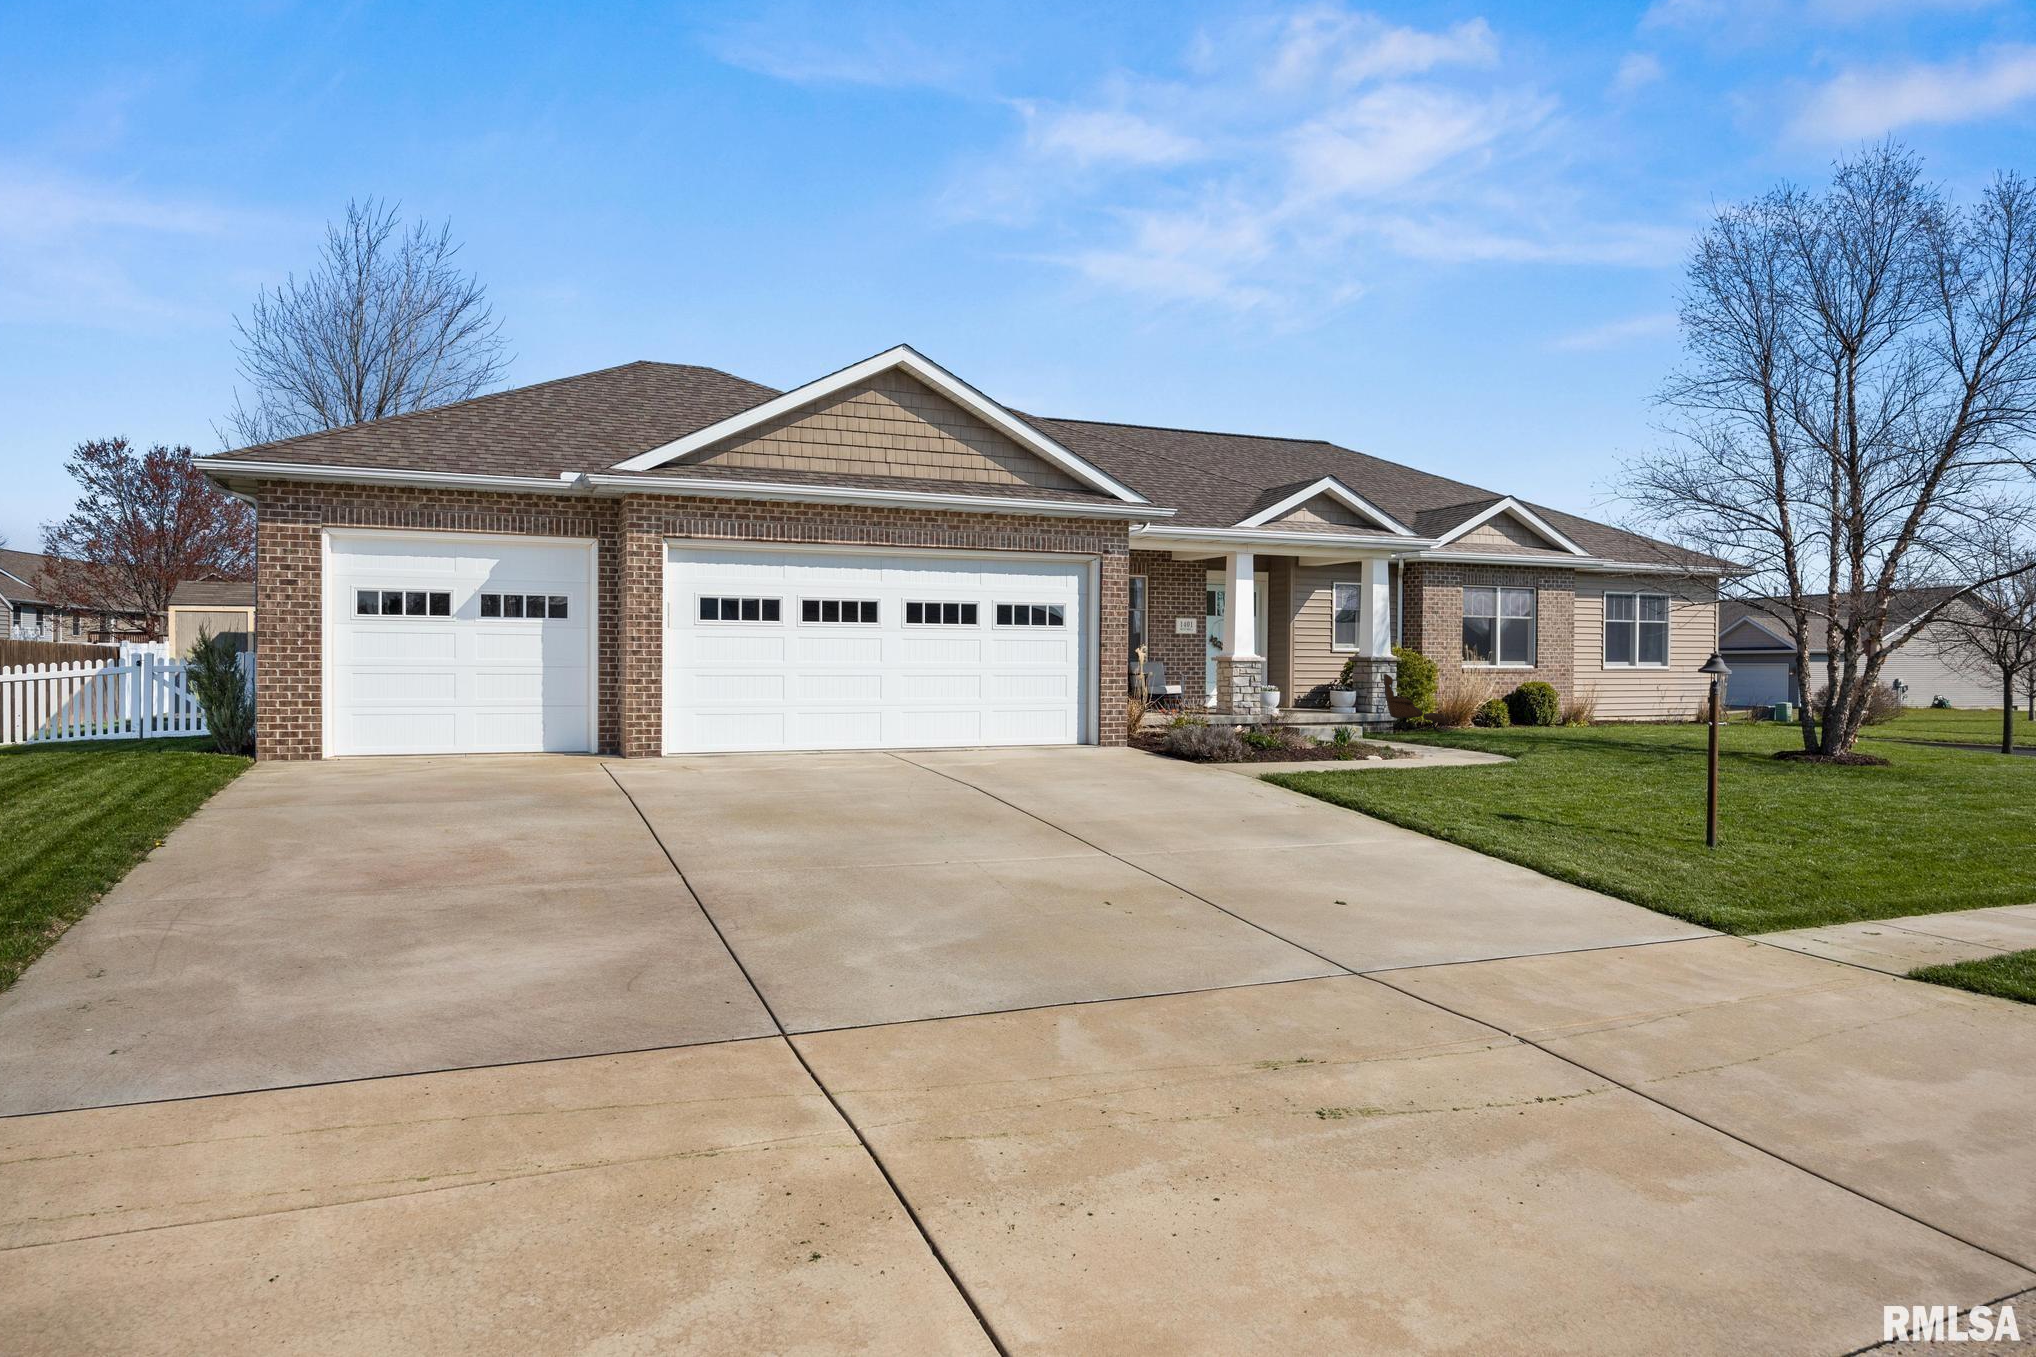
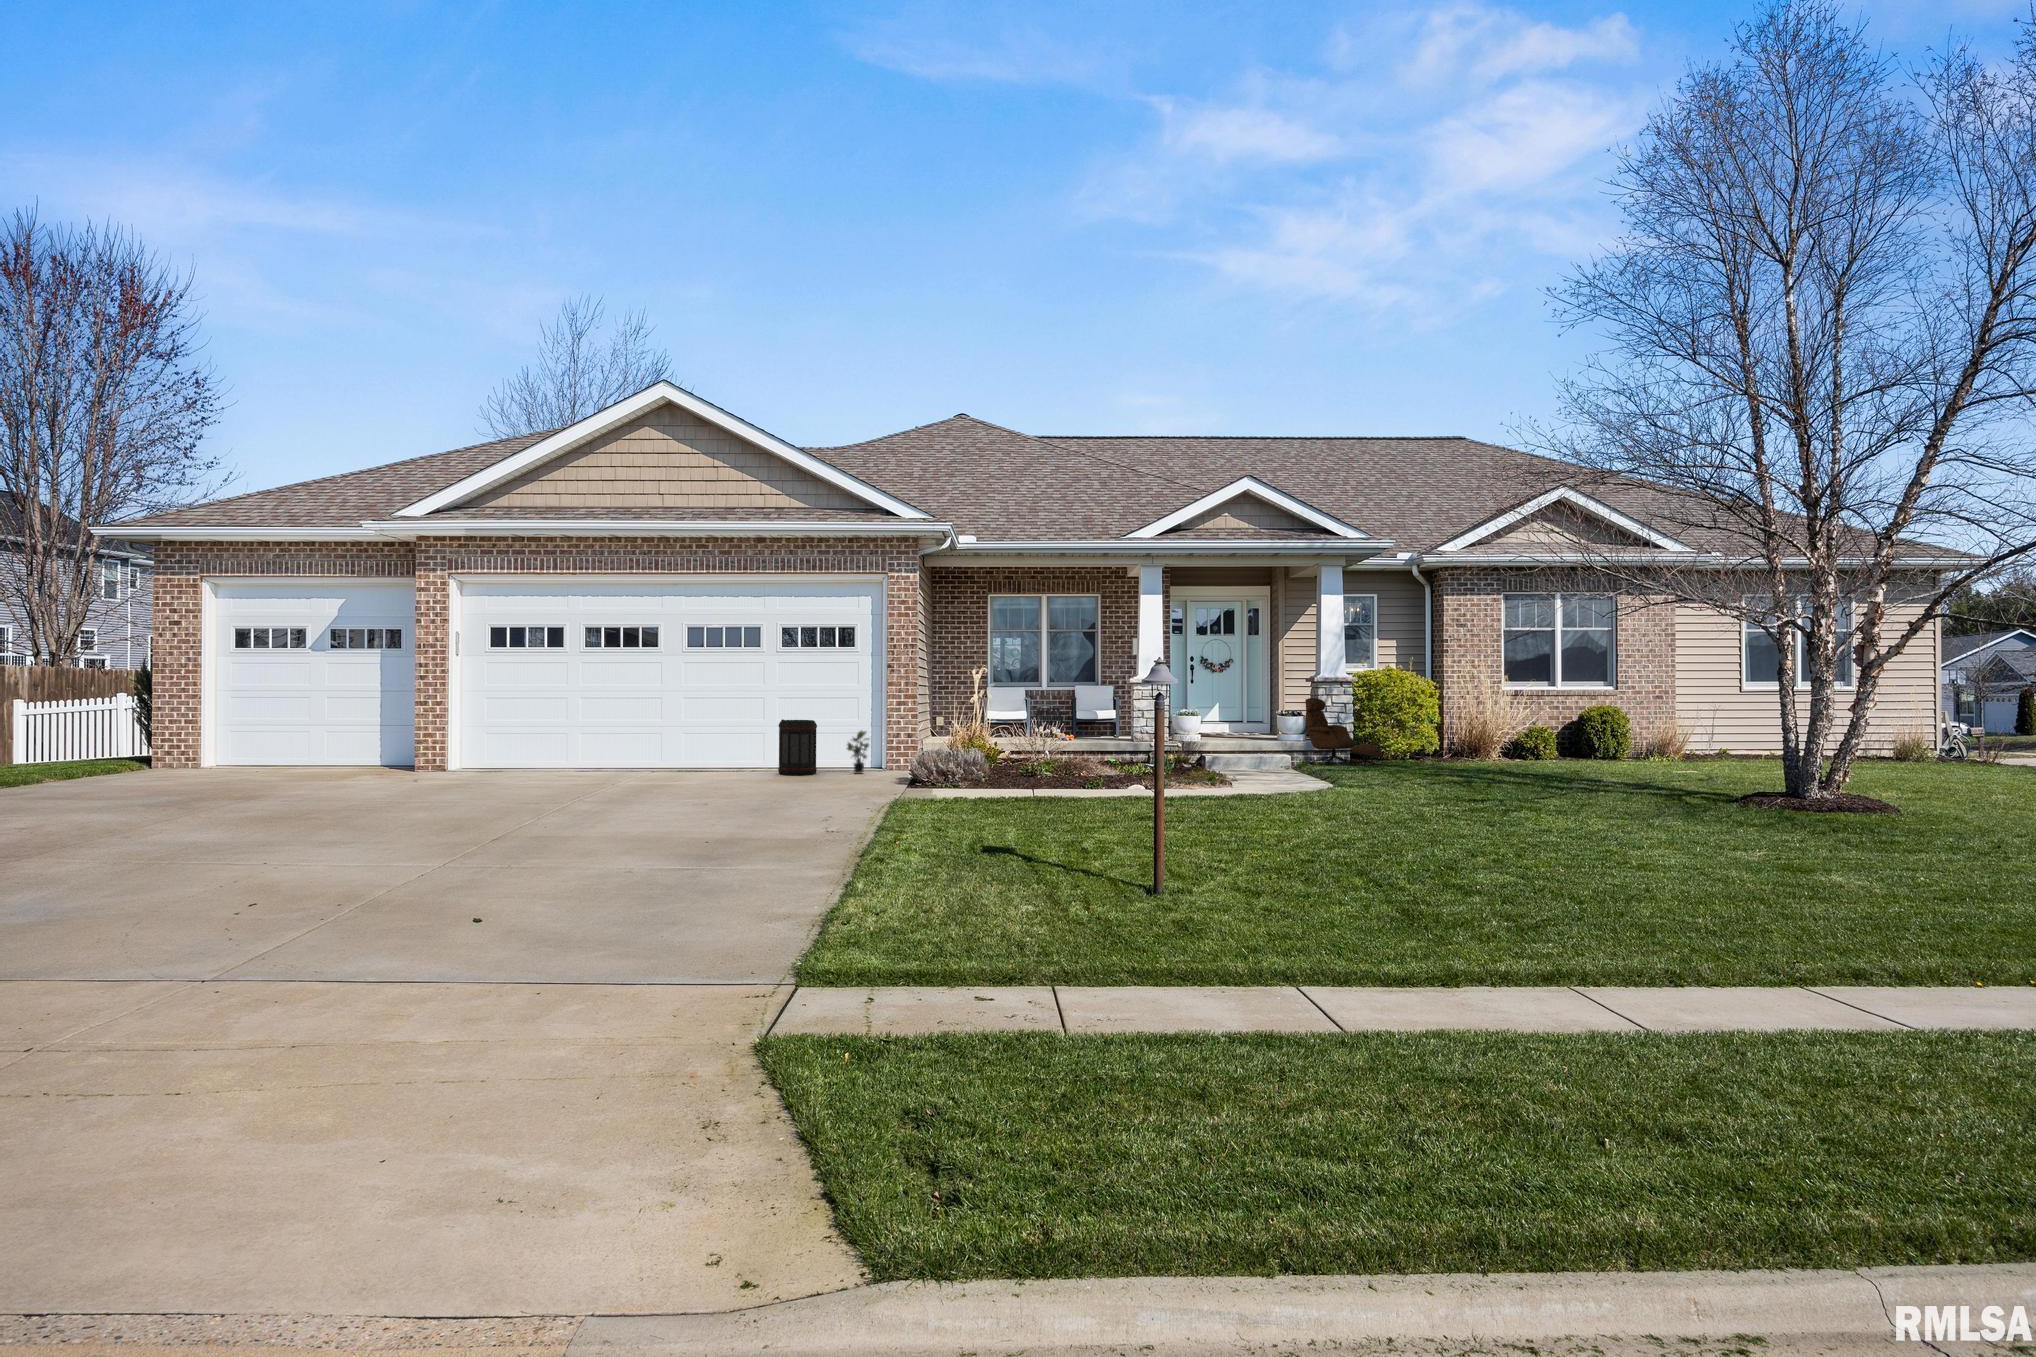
trash can: none [1010,696,1048,751] -> present [778,719,817,775]
potted plant: none [1070,705,1093,748] -> present [847,731,869,774]

